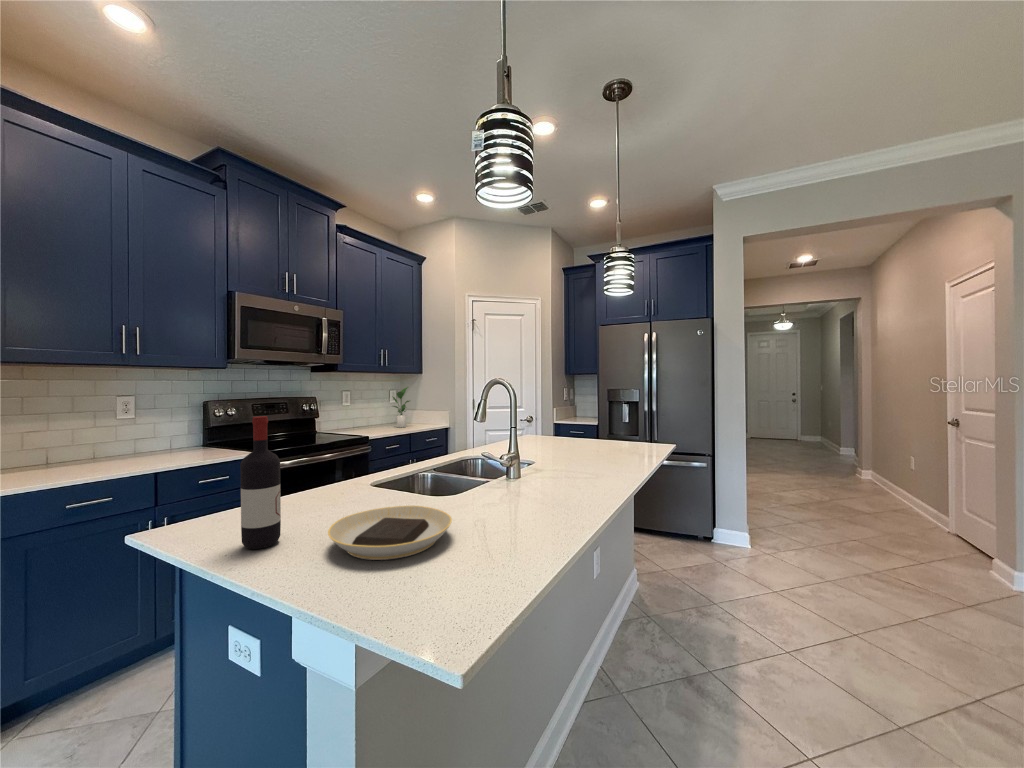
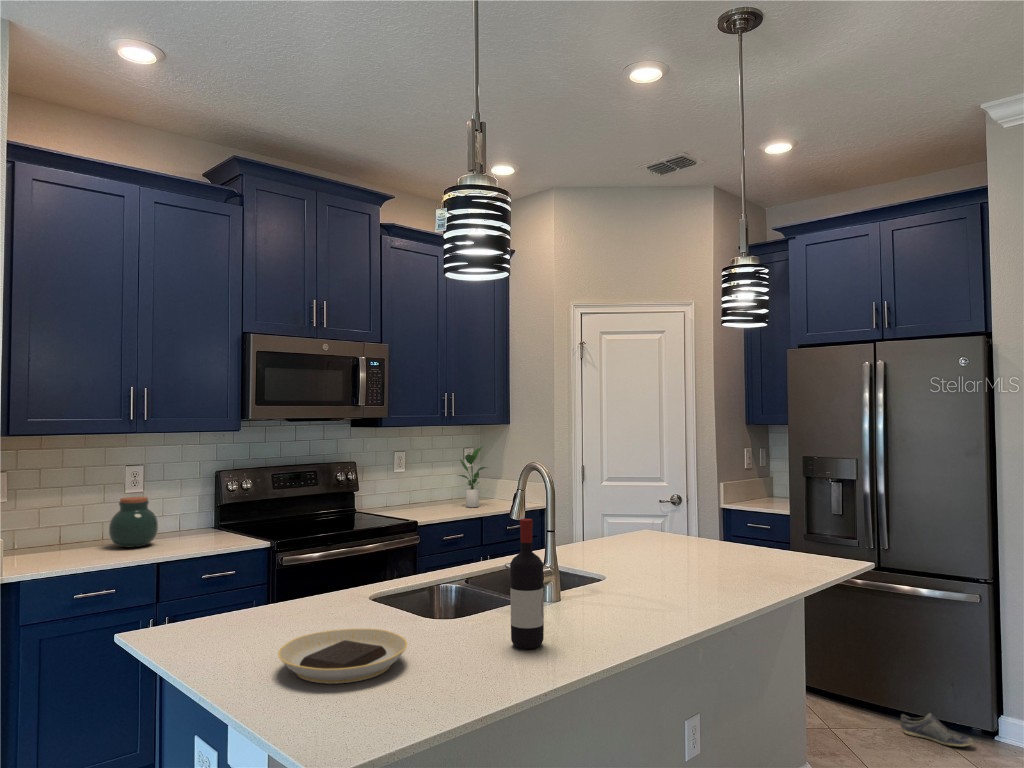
wine bottle: present [240,416,281,549] -> present [510,519,544,649]
jar: none [99,420,150,463] -> present [109,497,158,548]
shoe: none [665,530,705,547] -> present [901,713,973,746]

